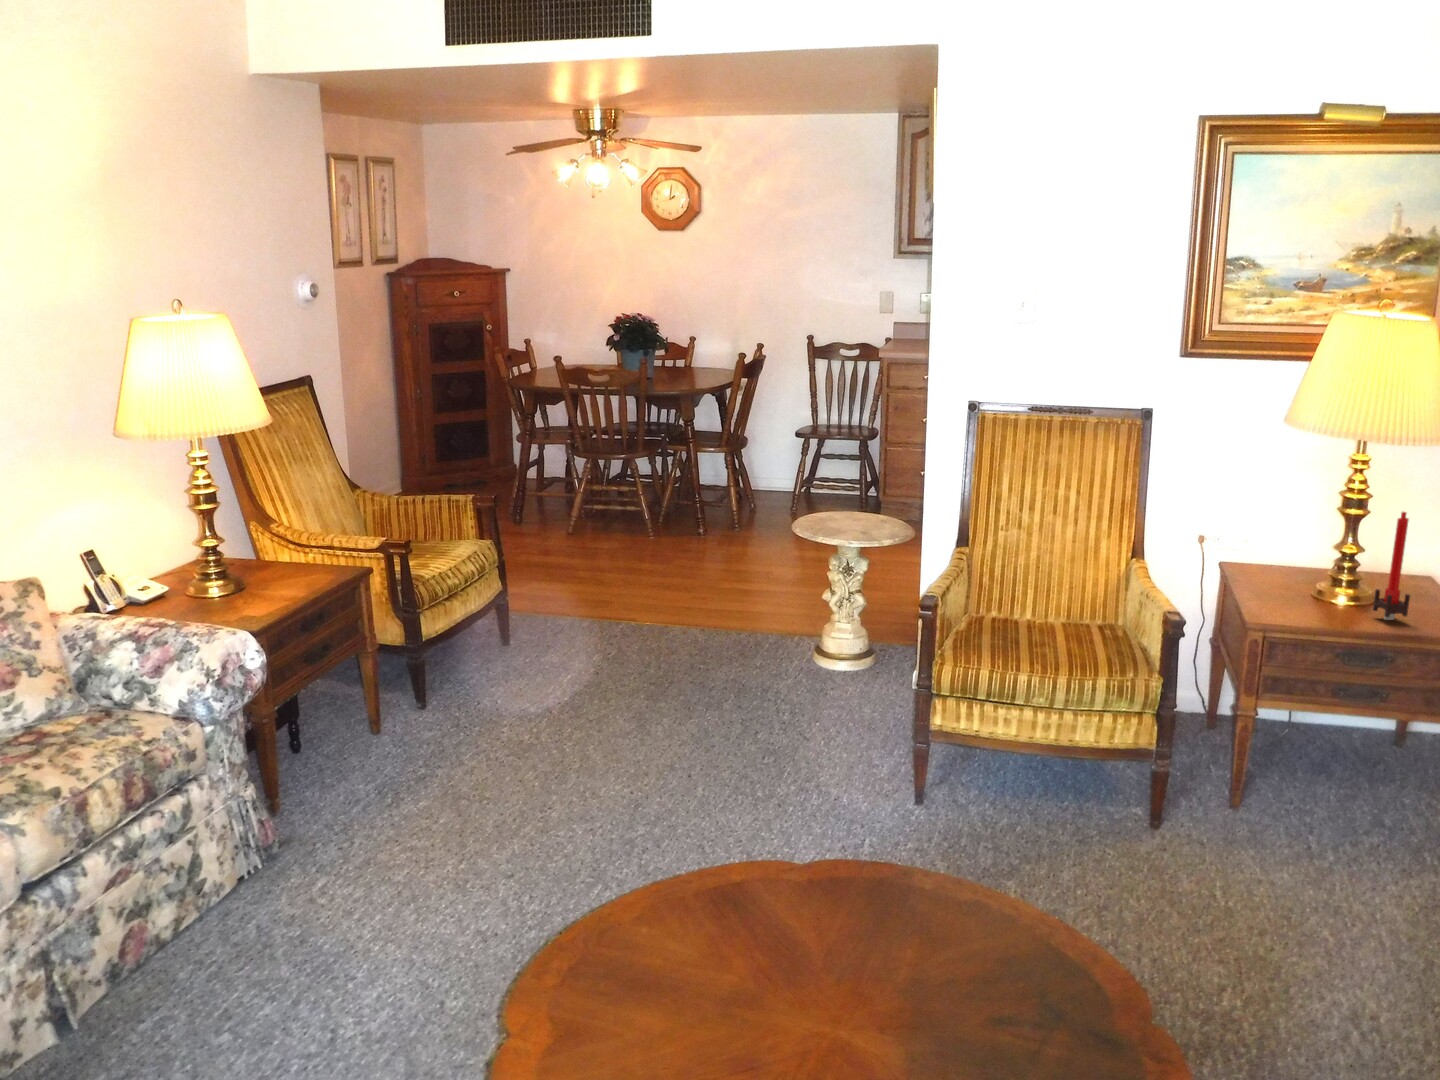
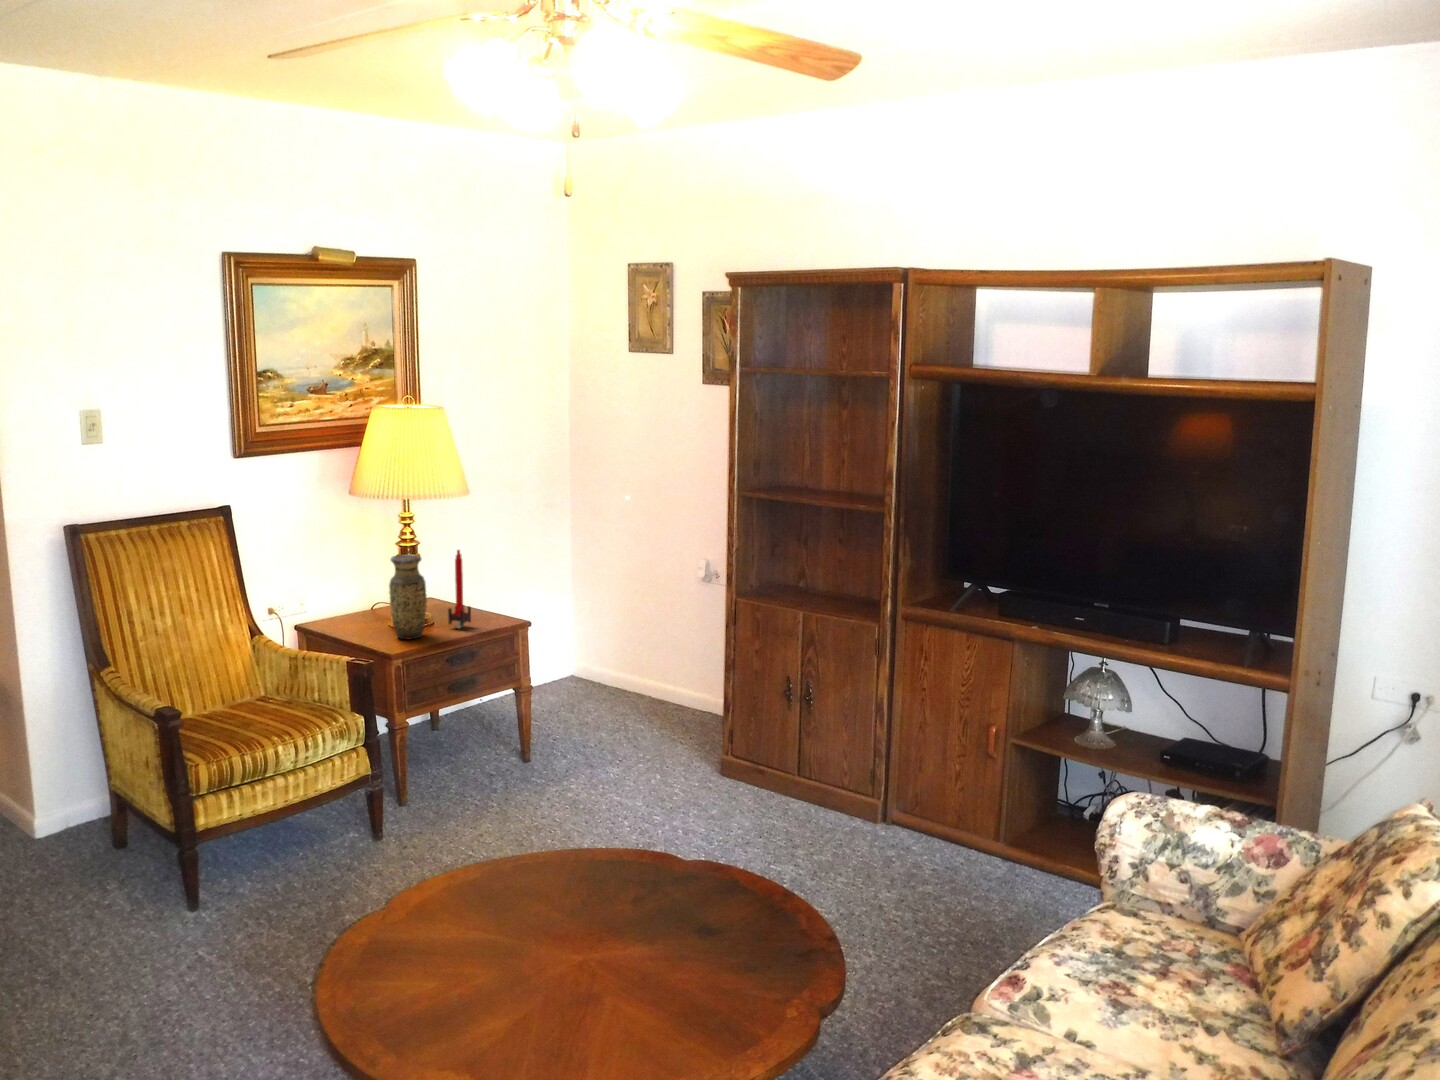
vase: none [1284,501,1339,614] -> present [389,554,427,639]

